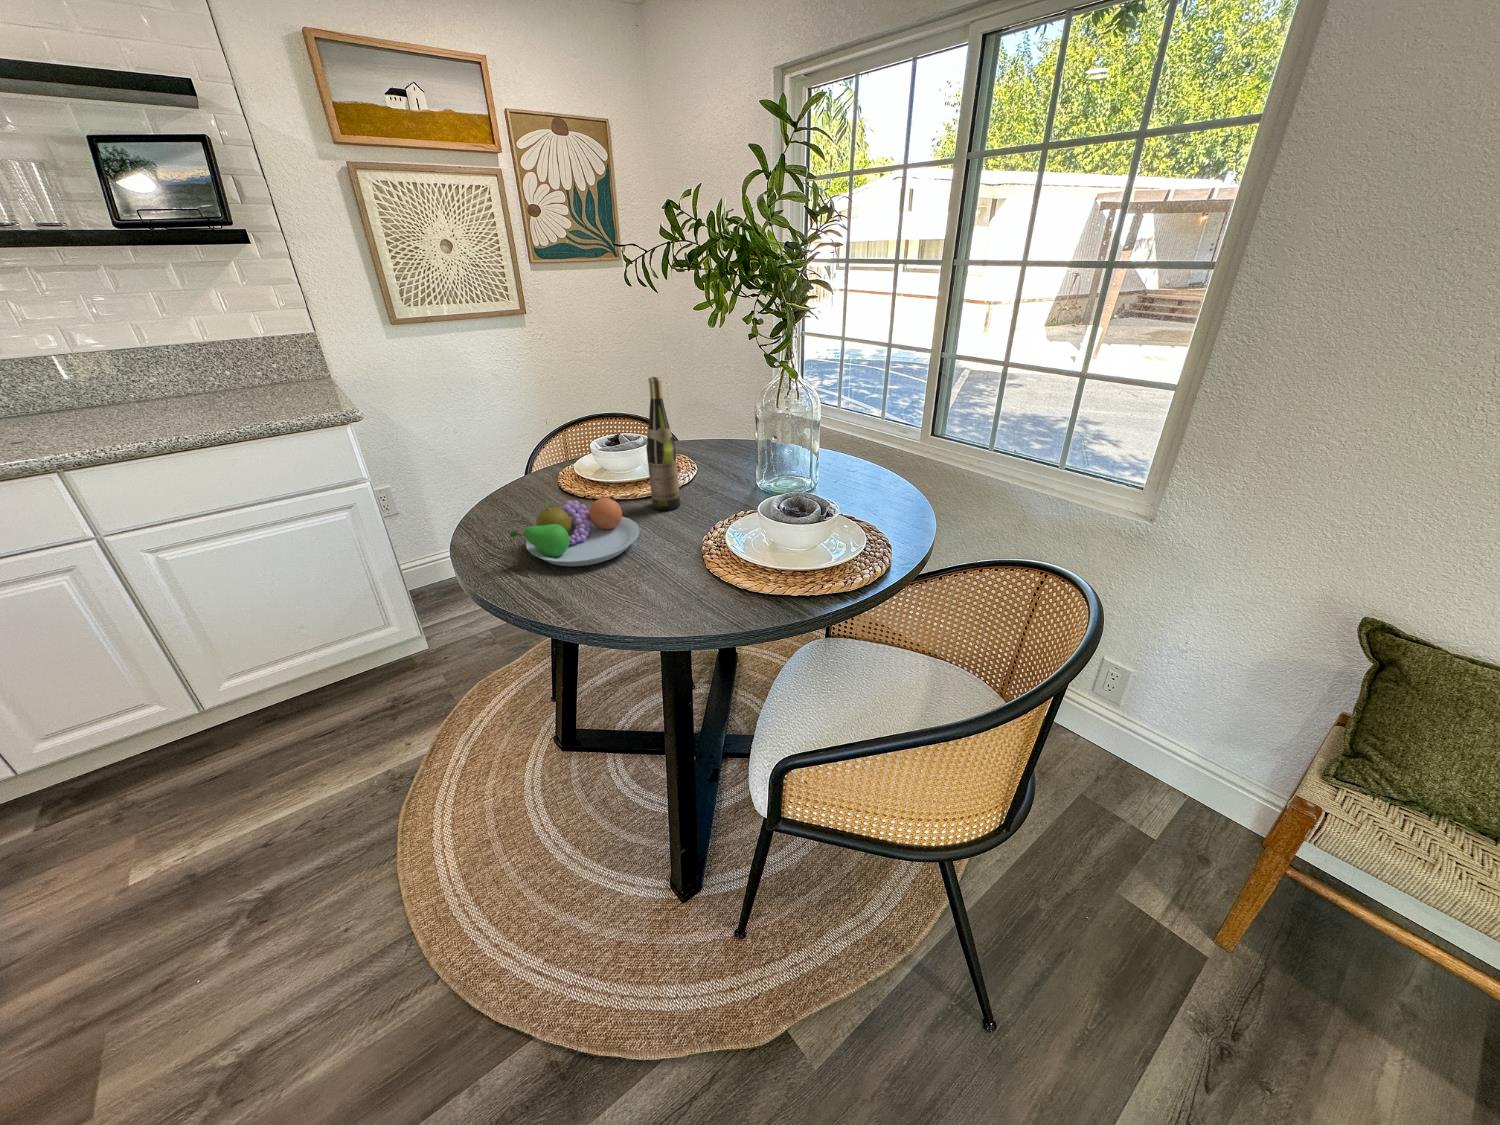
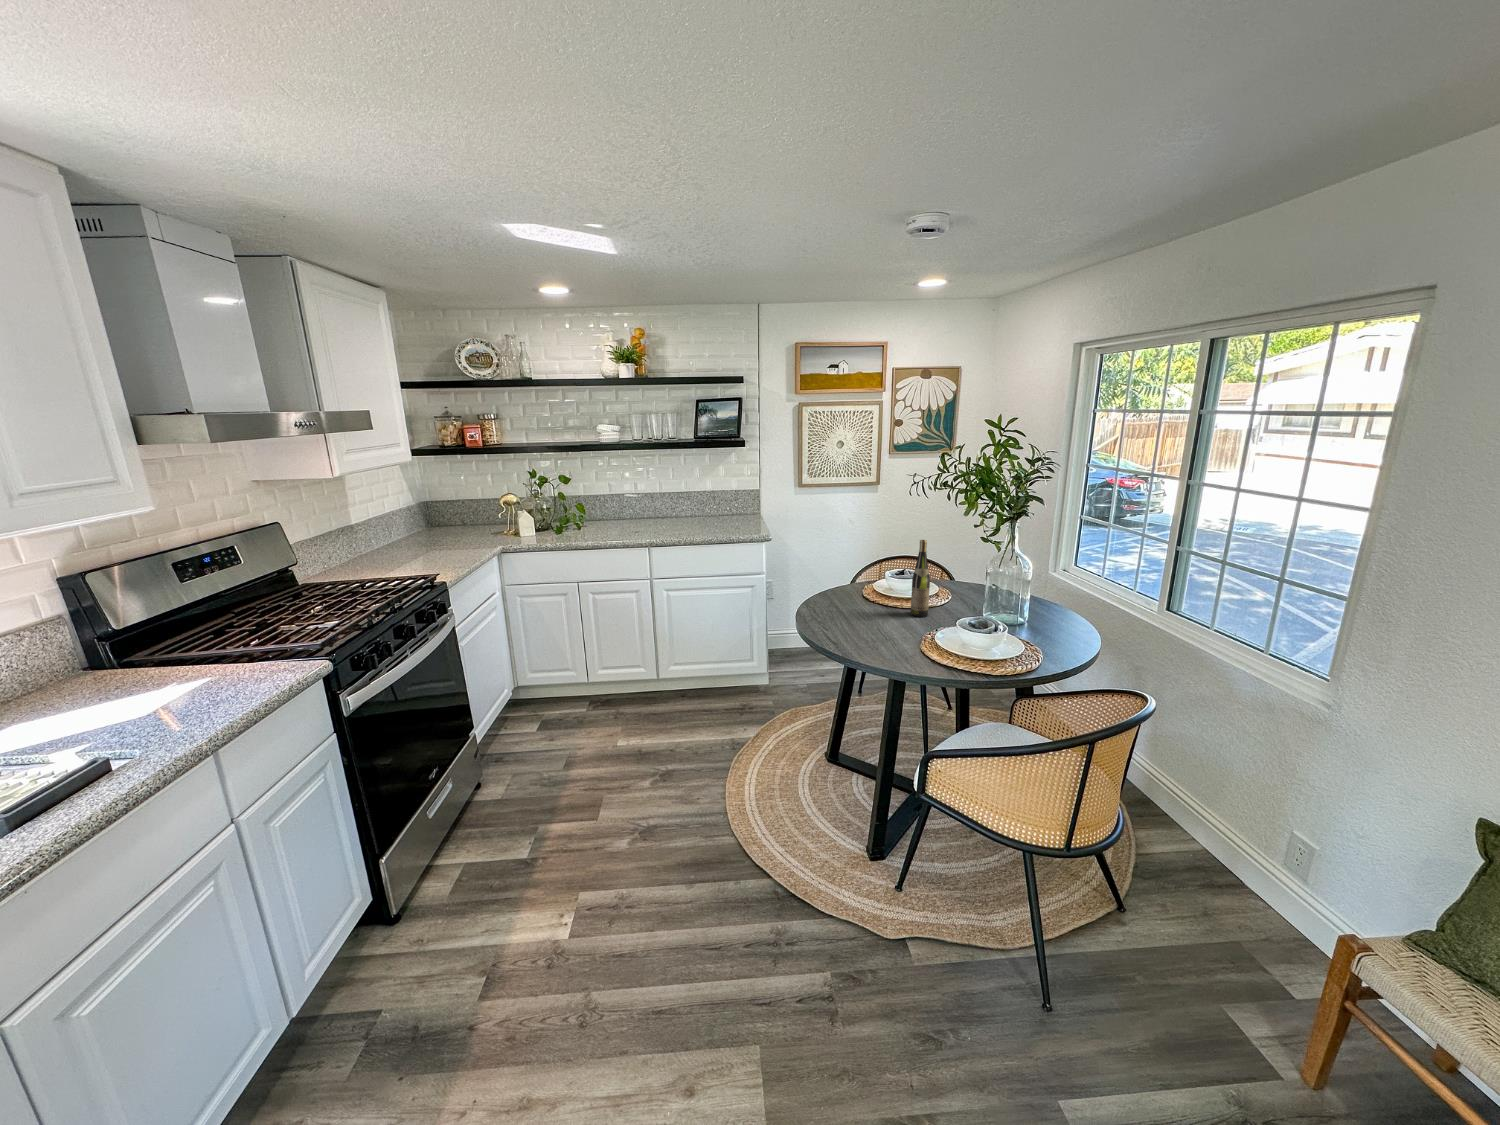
fruit bowl: present [510,497,639,566] -> none [826,596,895,633]

